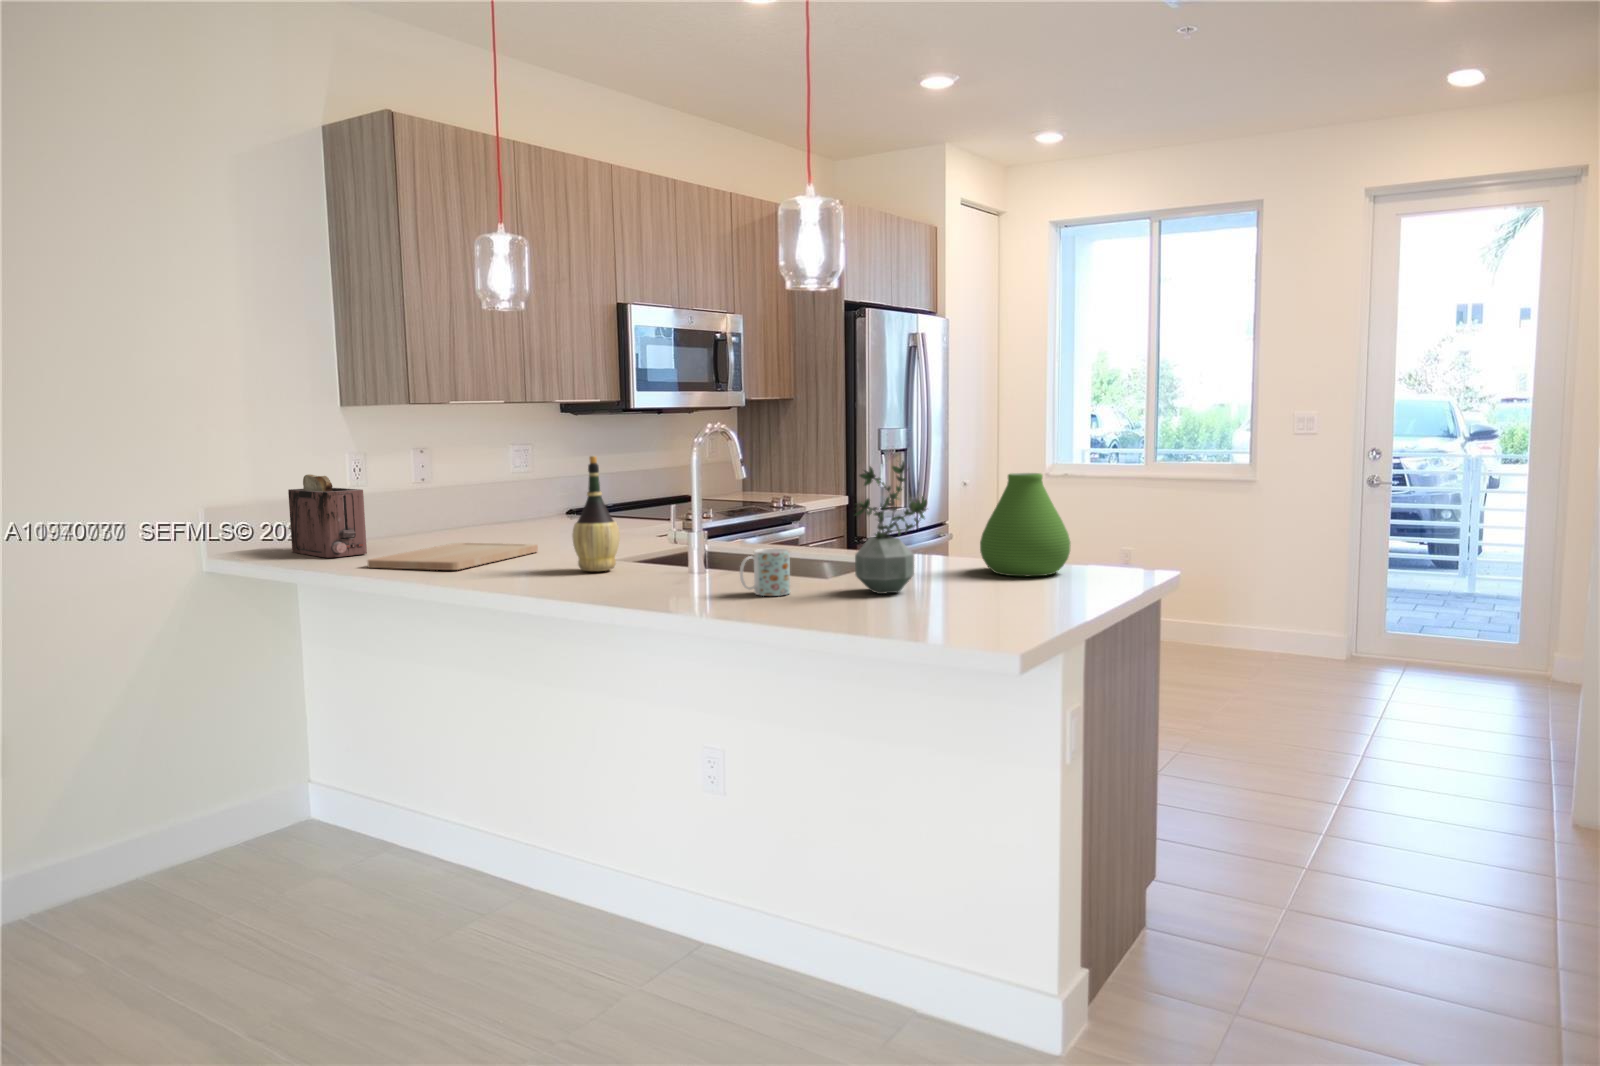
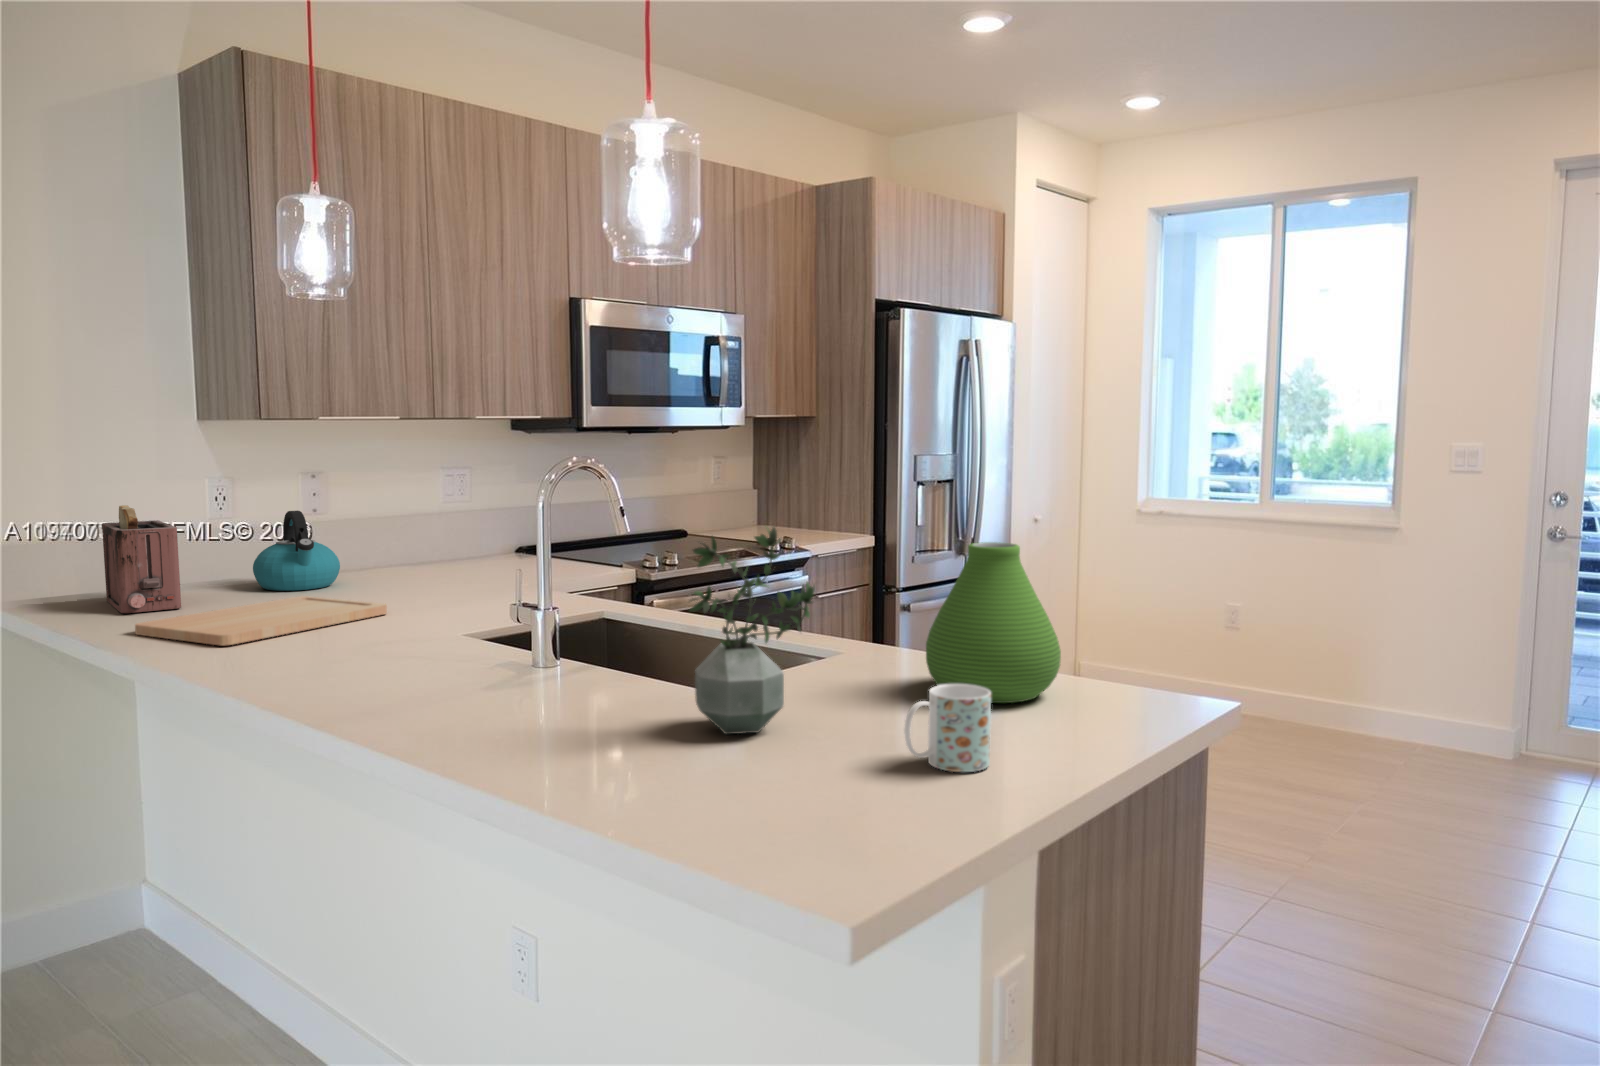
wine bottle: present [572,456,620,571] -> none [366,498,434,658]
kettle: none [394,478,462,542] -> present [253,511,340,591]
mug: present [740,549,790,596] -> present [904,684,991,772]

